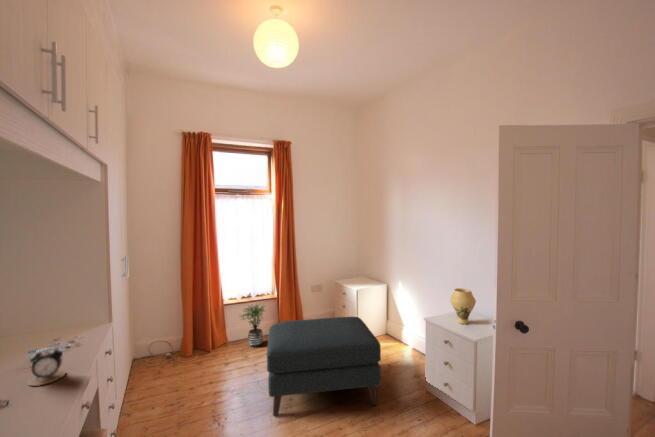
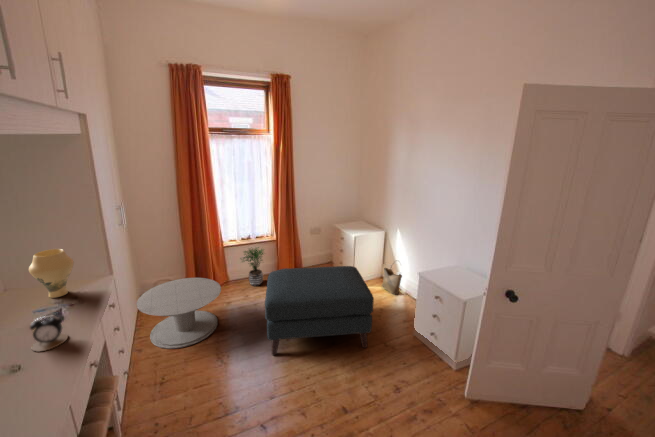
vase: present [450,288,476,324] -> present [29,249,74,298]
woven basket: none [388,313,409,350] -> present [382,268,402,294]
side table: none [130,335,220,413] -> present [136,278,221,349]

